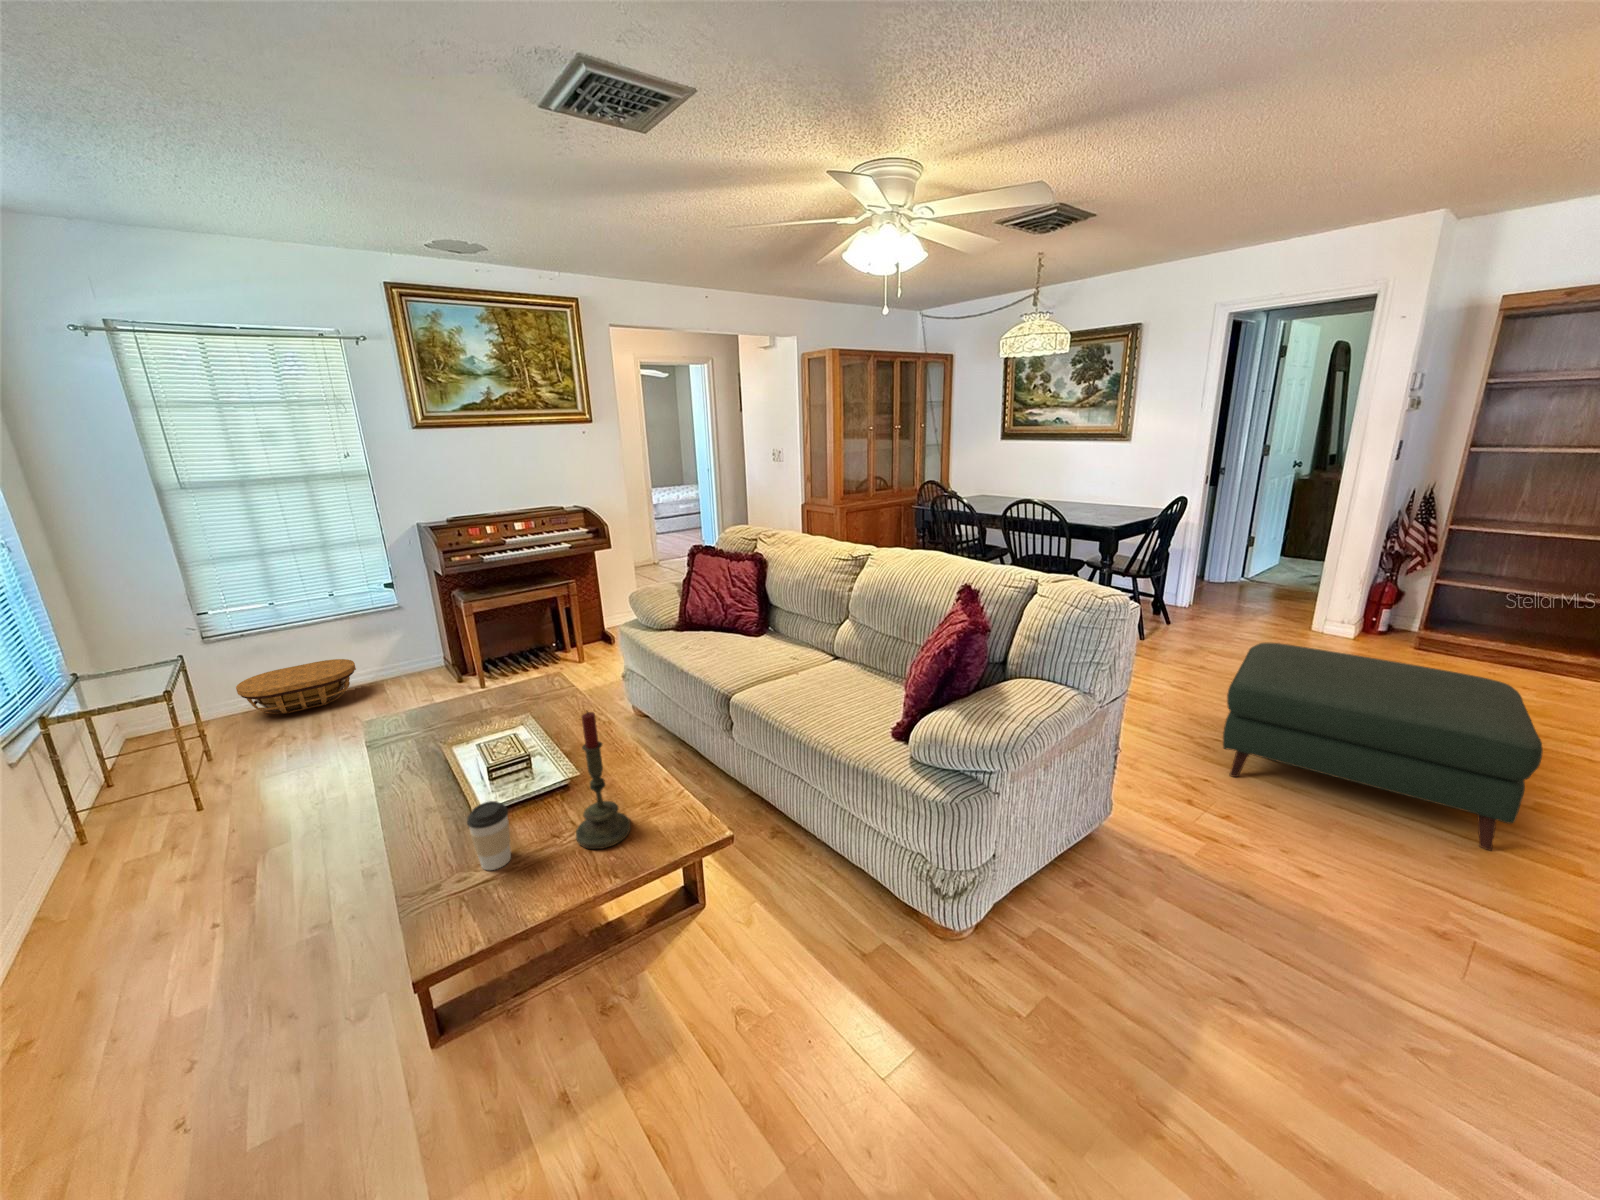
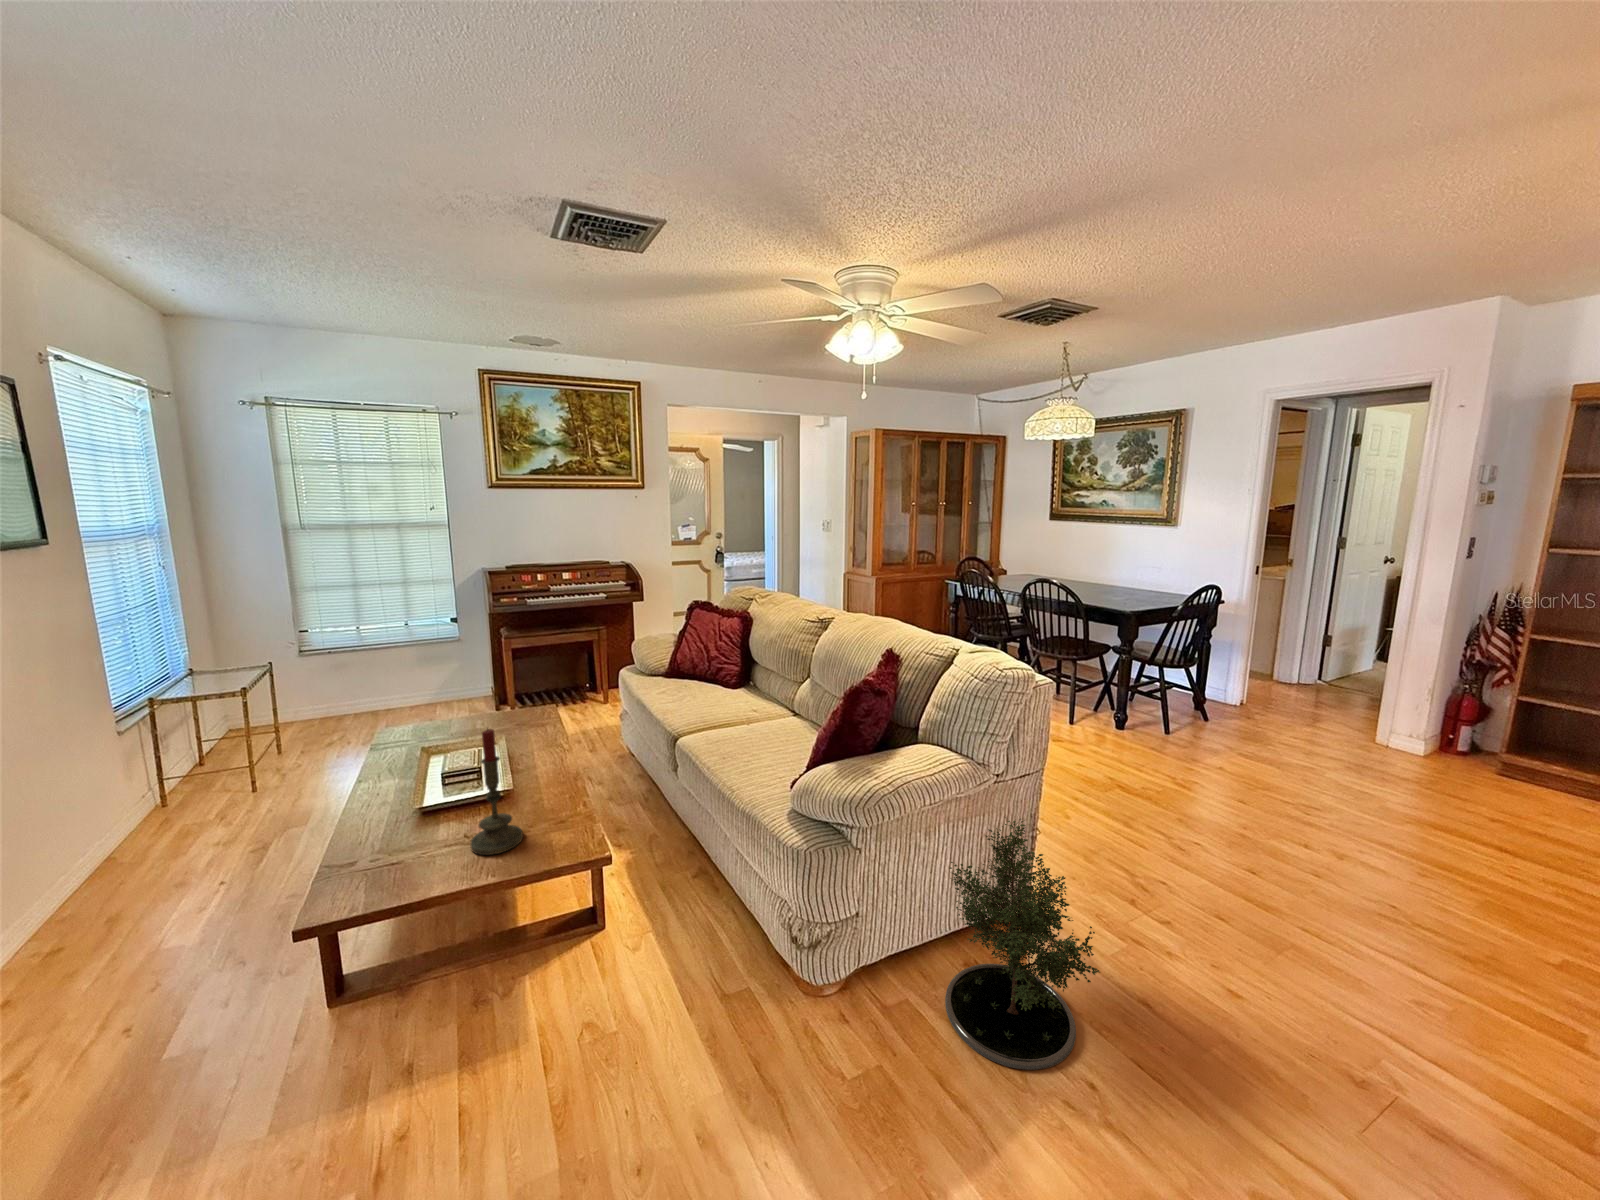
ottoman: present [1223,643,1543,851] -> none [1185,742,1546,1013]
basket: present [236,659,356,714] -> none [317,679,415,721]
potted tree: none [1069,739,1238,966] -> present [945,817,1100,1070]
coffee cup: present [467,801,511,870] -> none [374,799,413,860]

